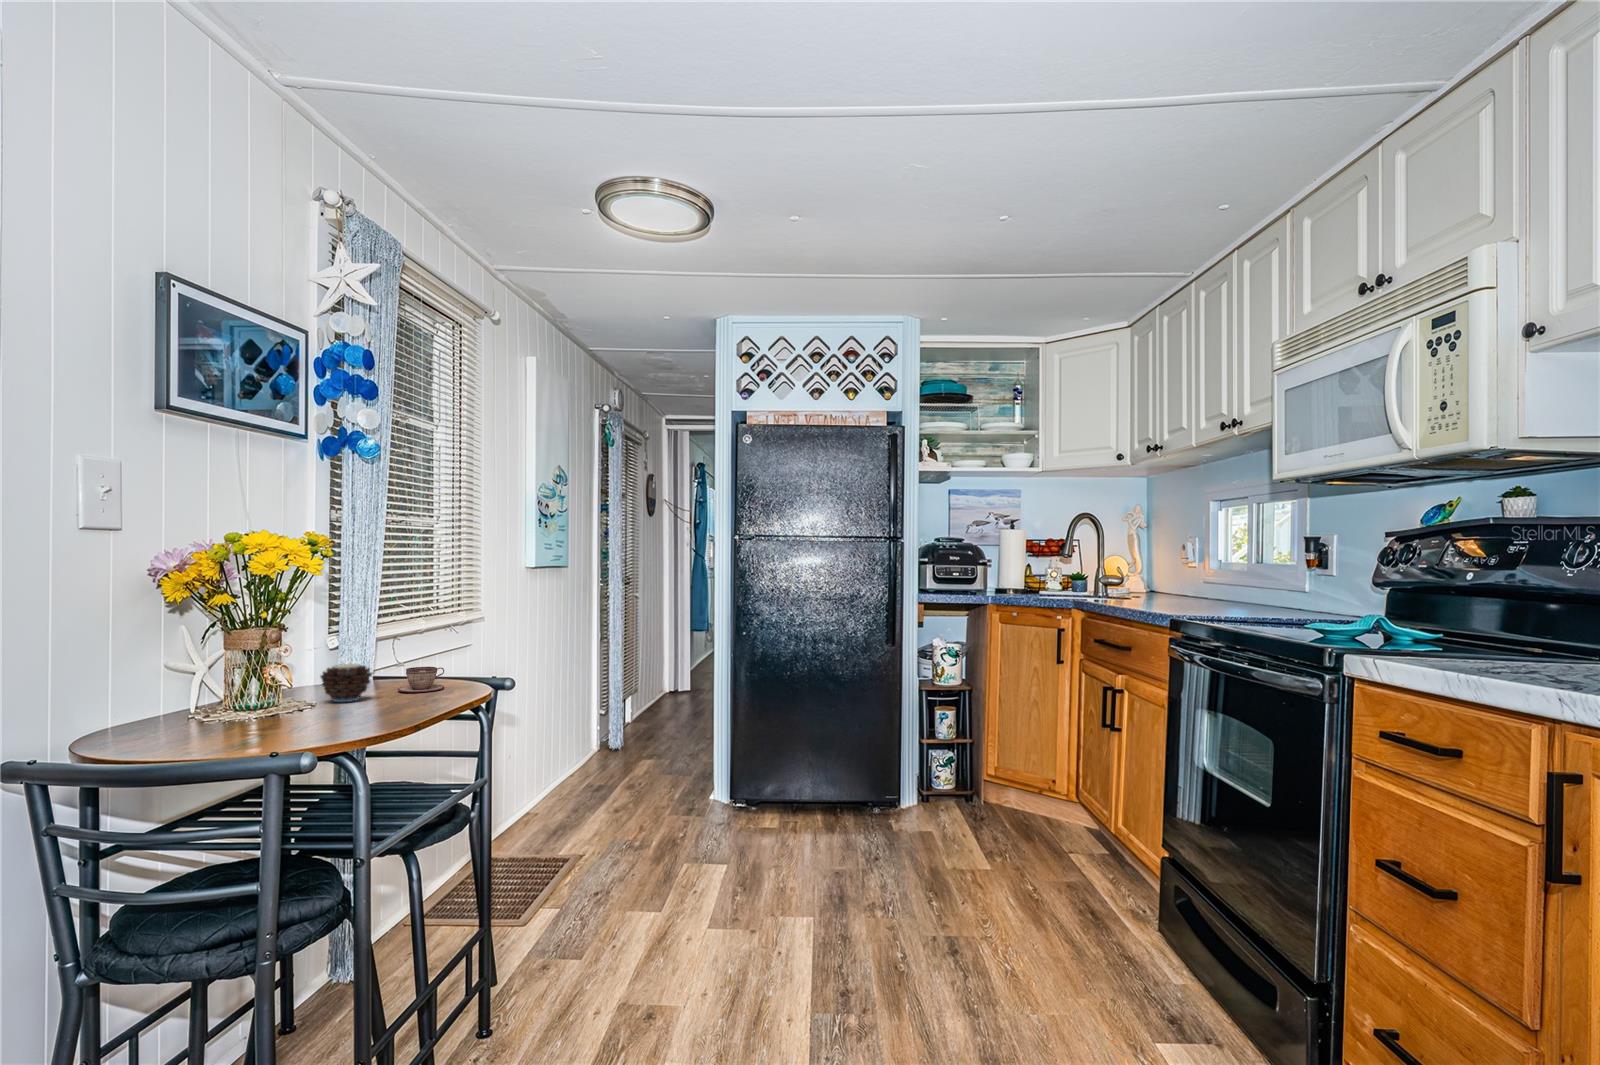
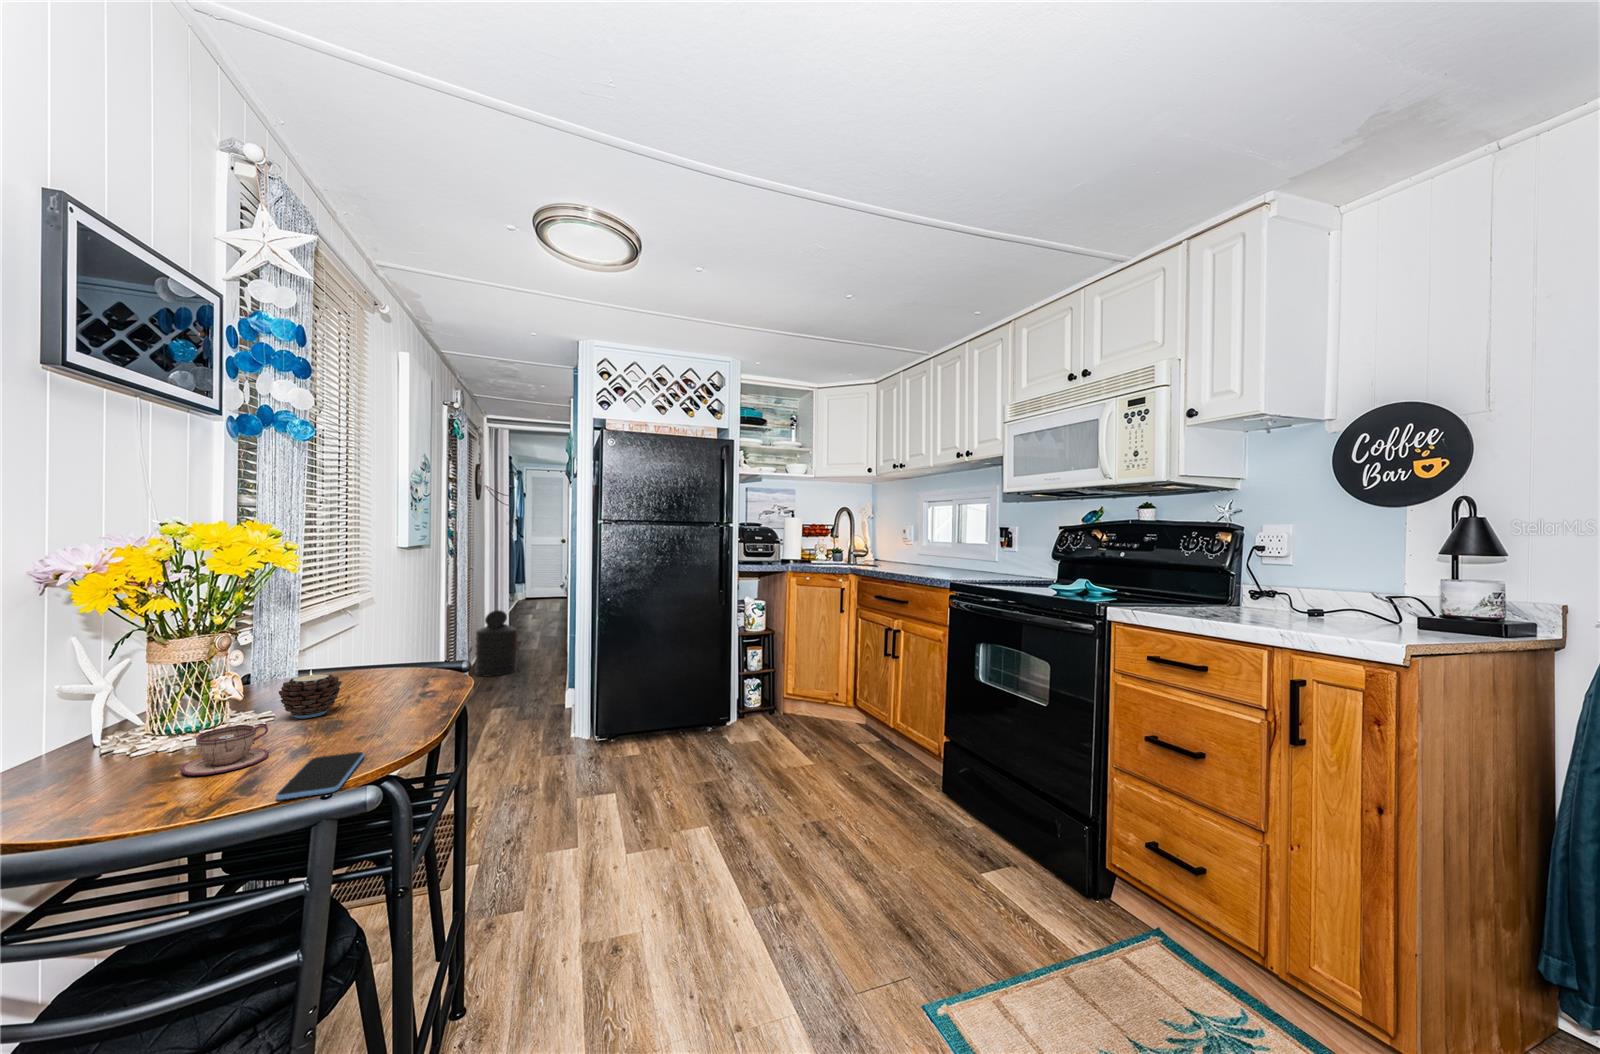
trash can: none [645,645,690,721] -> present [475,610,517,676]
teacup: present [398,667,444,692] -> present [180,725,269,775]
smartphone: none [244,724,335,748] -> present [276,752,364,800]

